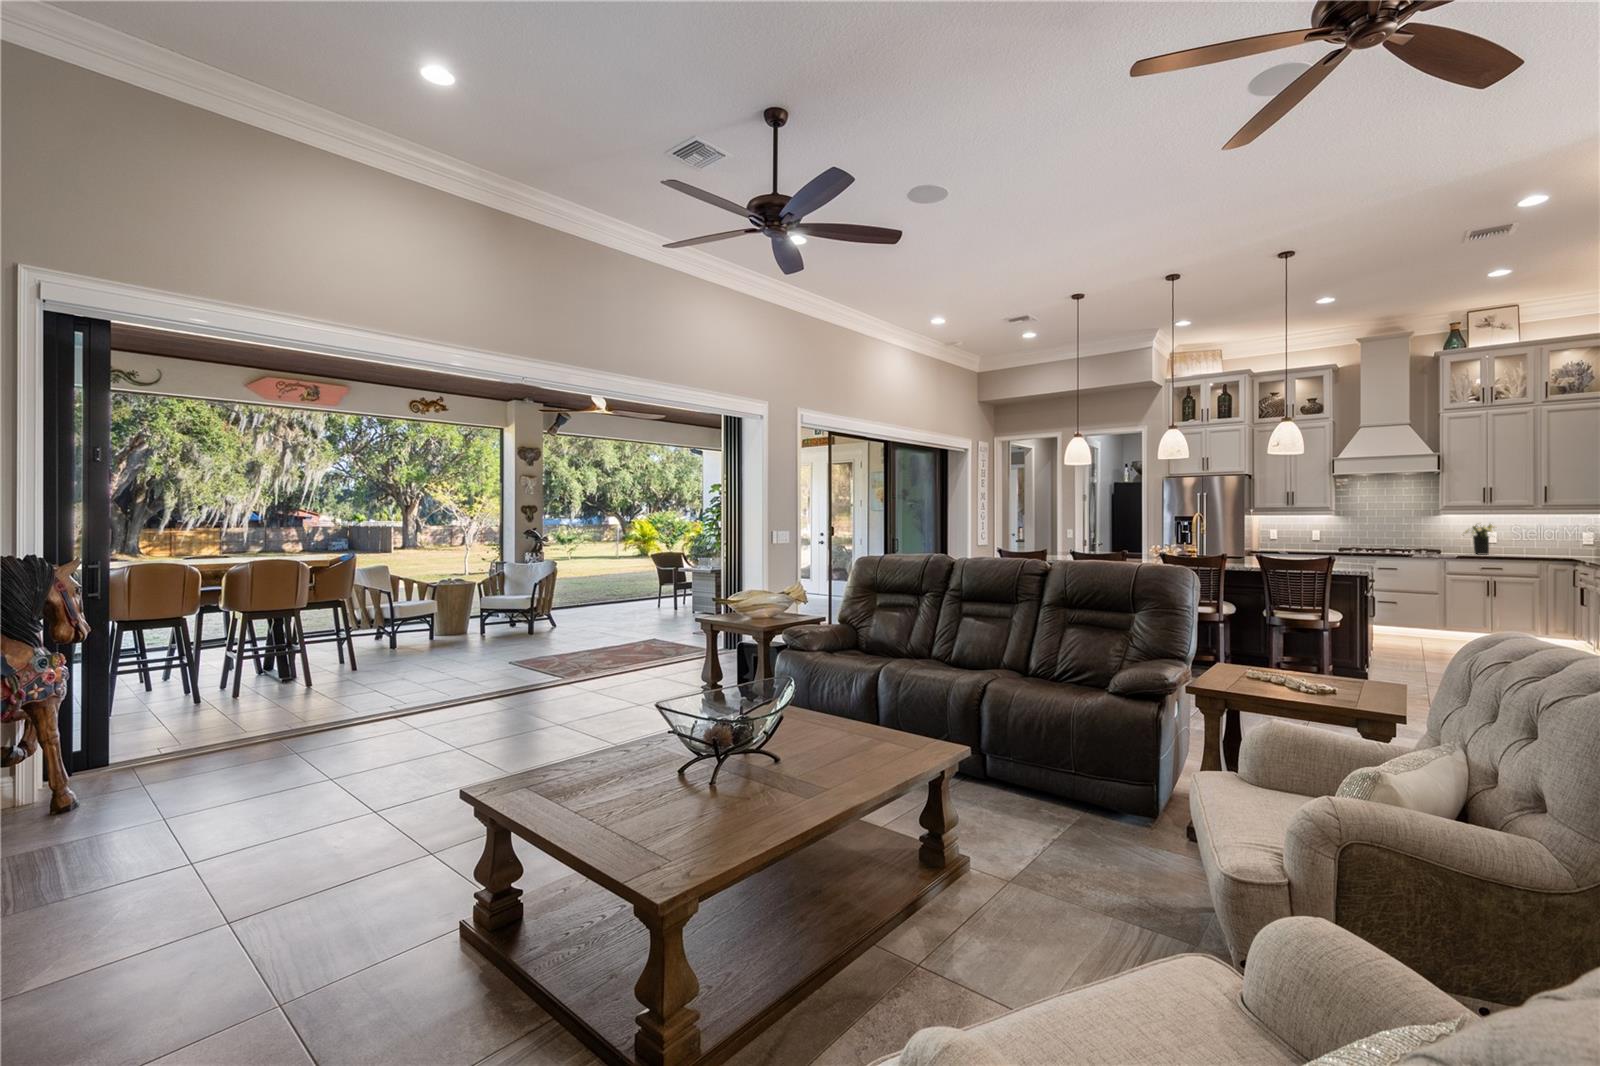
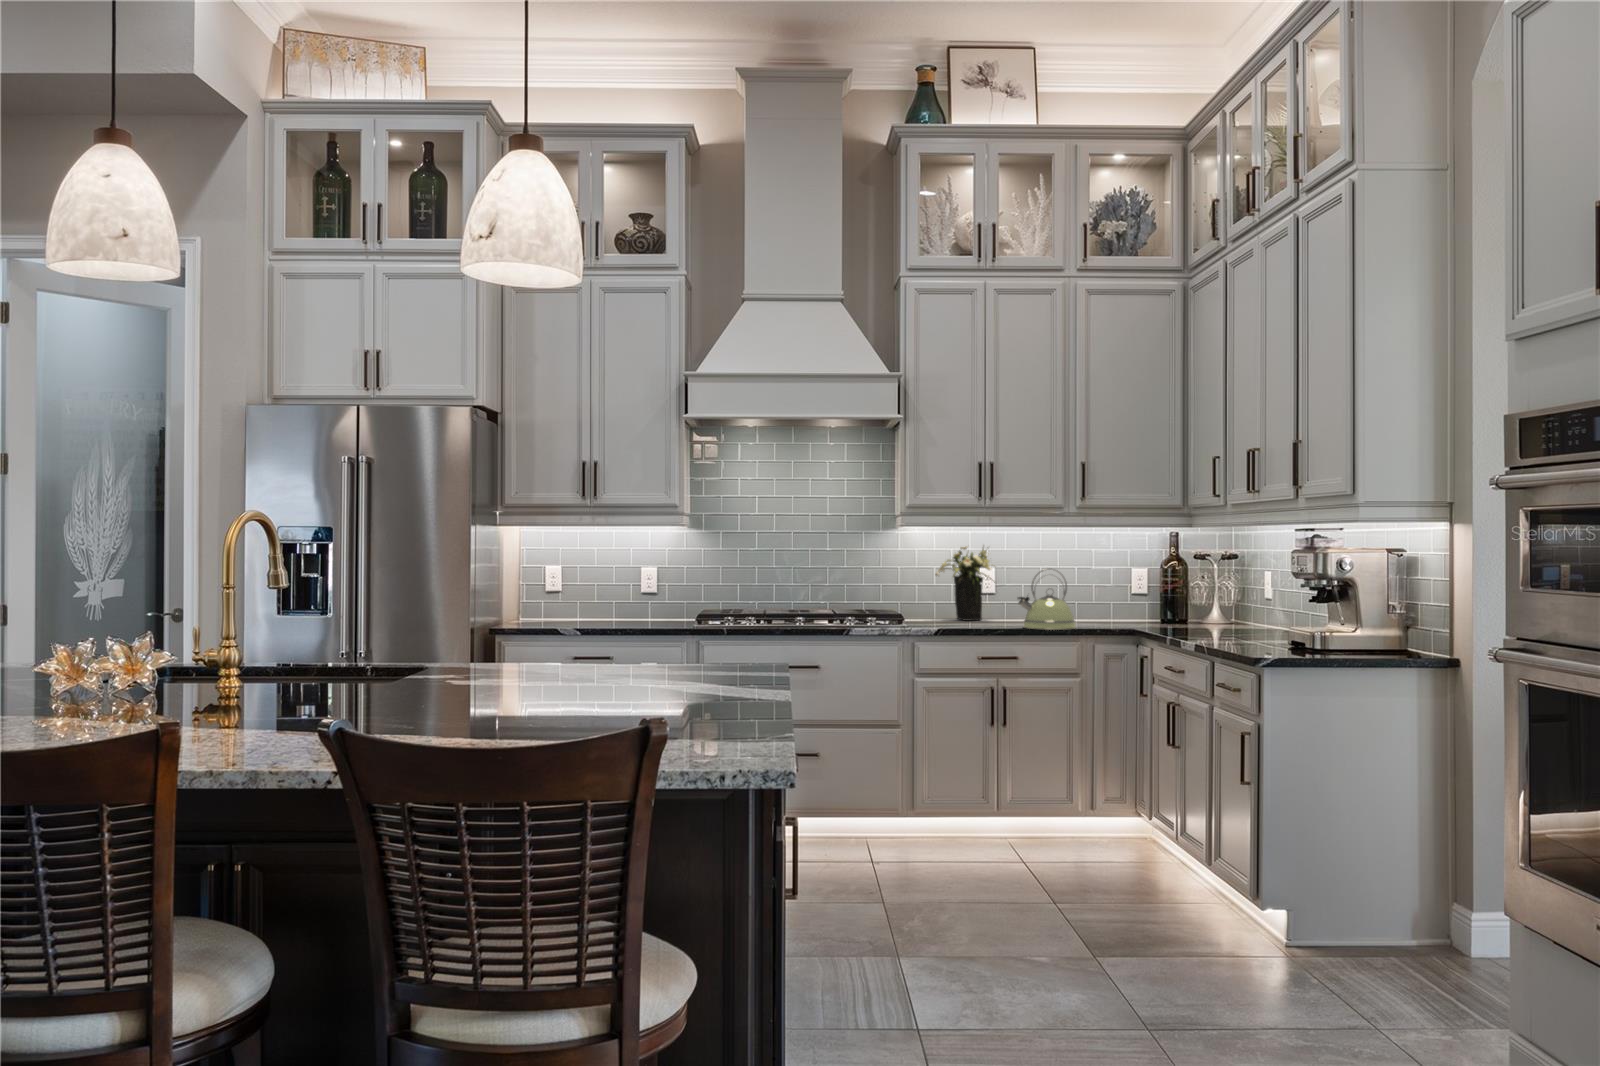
kettle: none [1503,531,1537,556] -> present [1018,569,1076,630]

